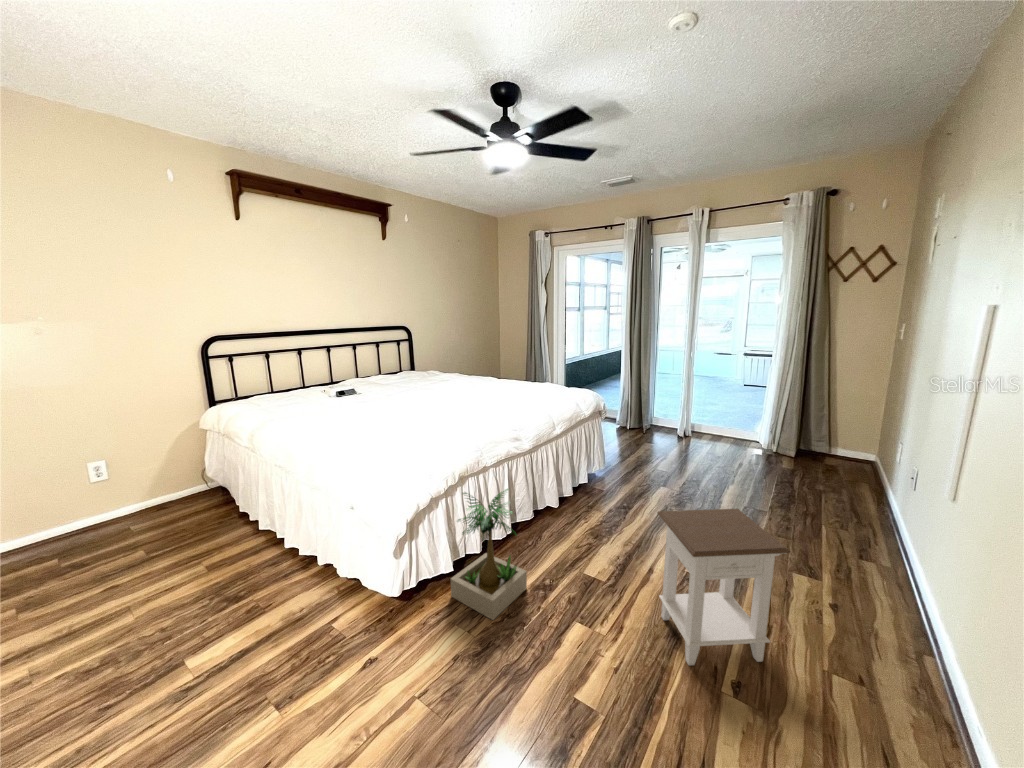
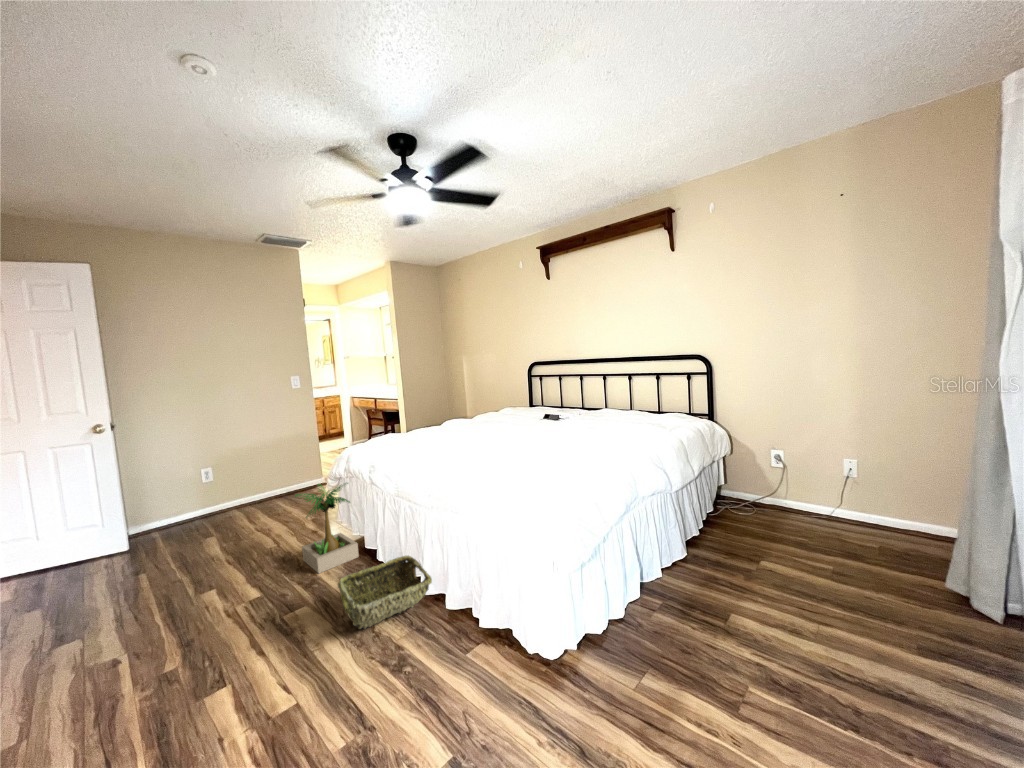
woven basket: none [544,487,617,532] -> present [338,556,432,629]
nightstand: present [657,509,790,665] -> none [62,540,212,691]

